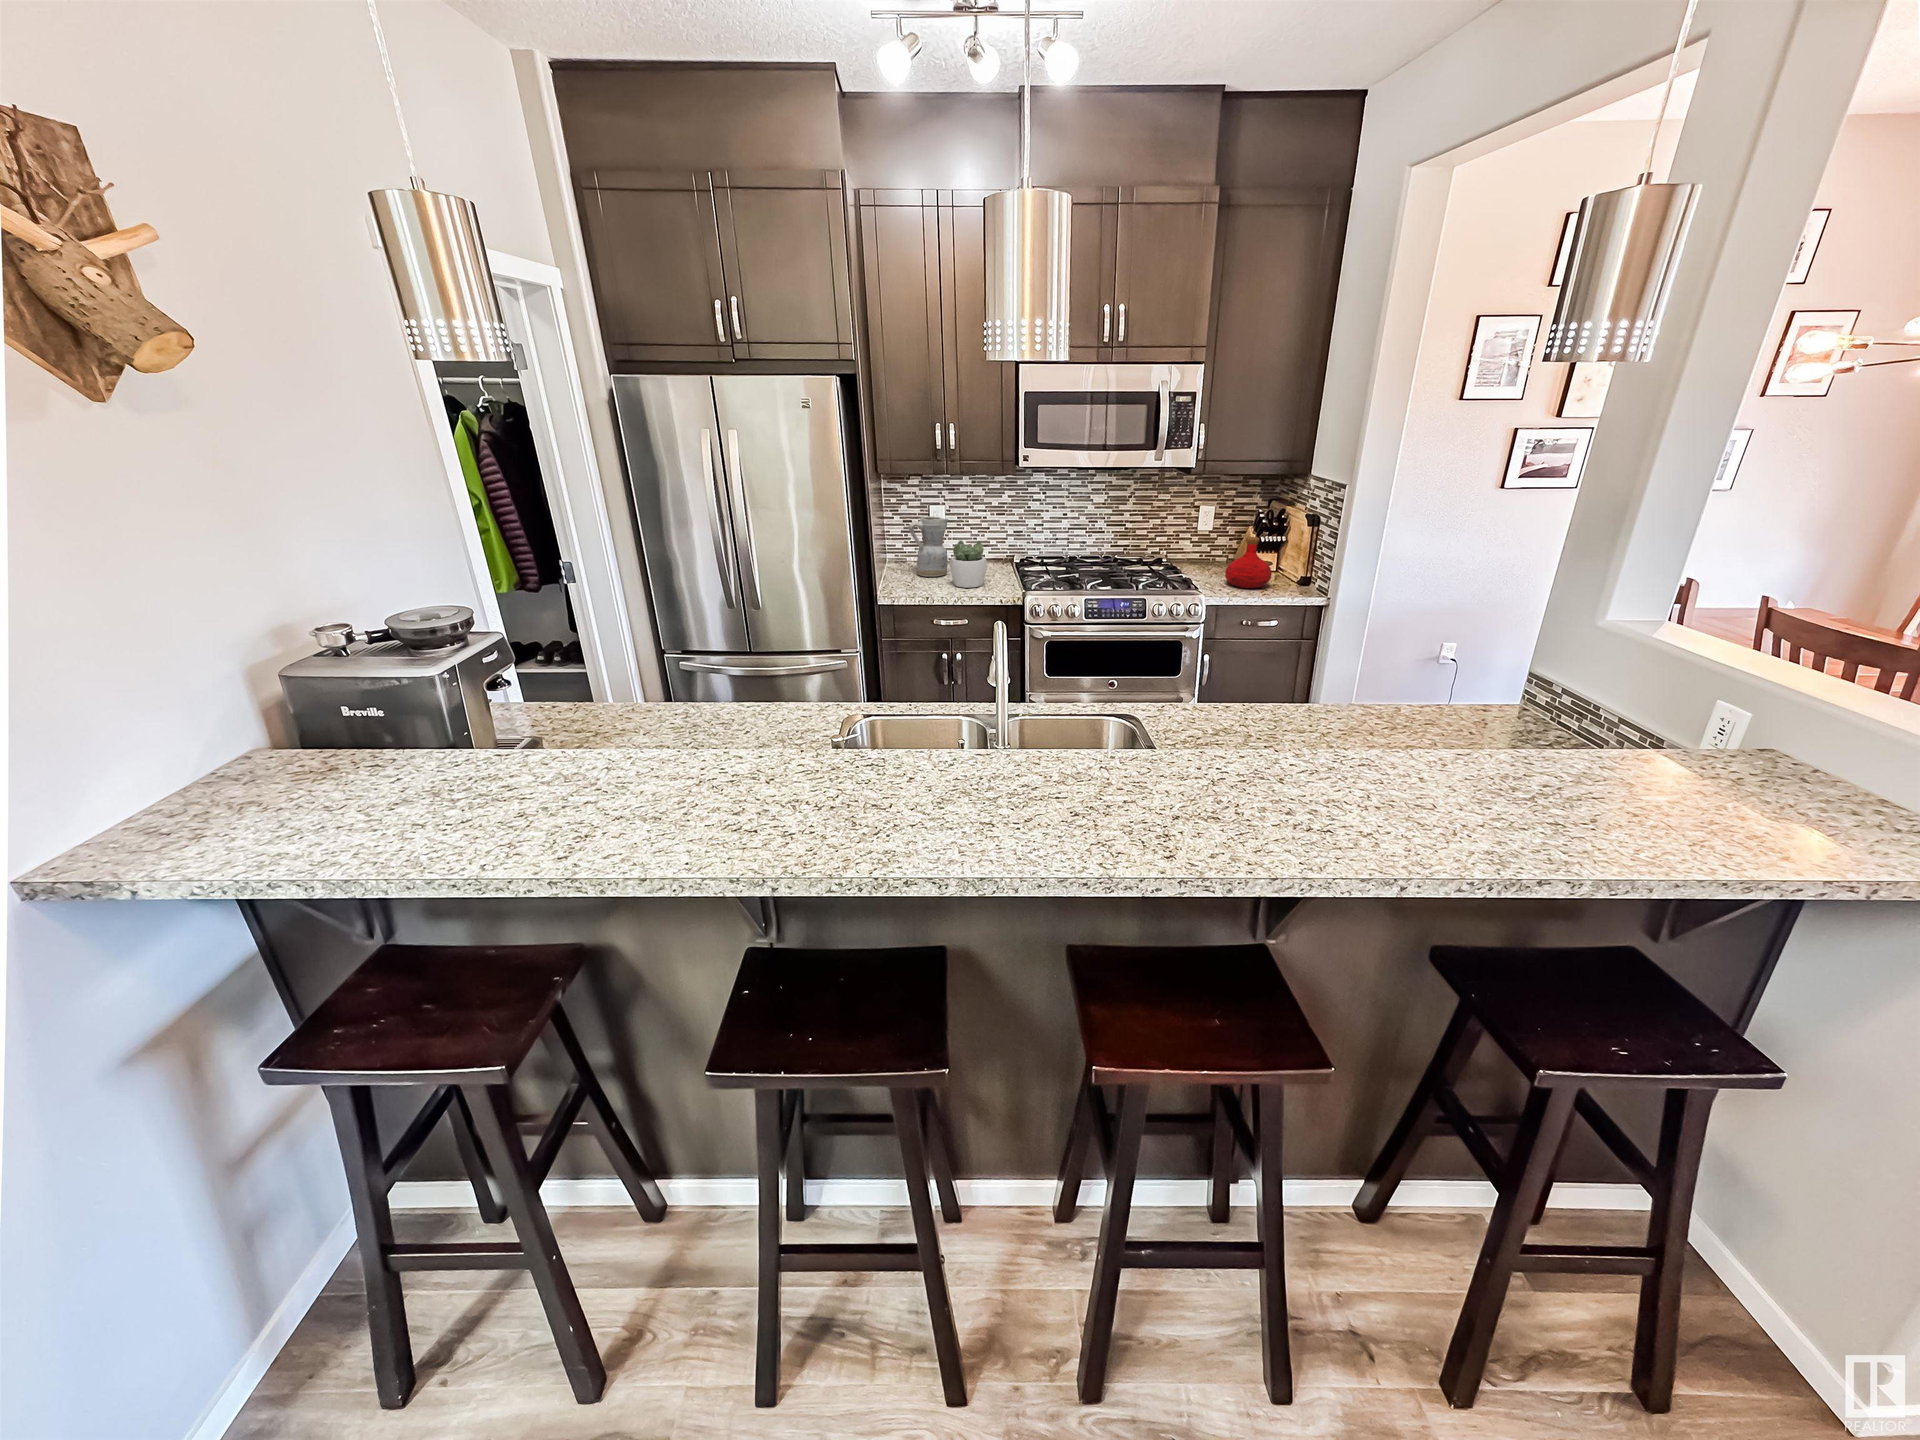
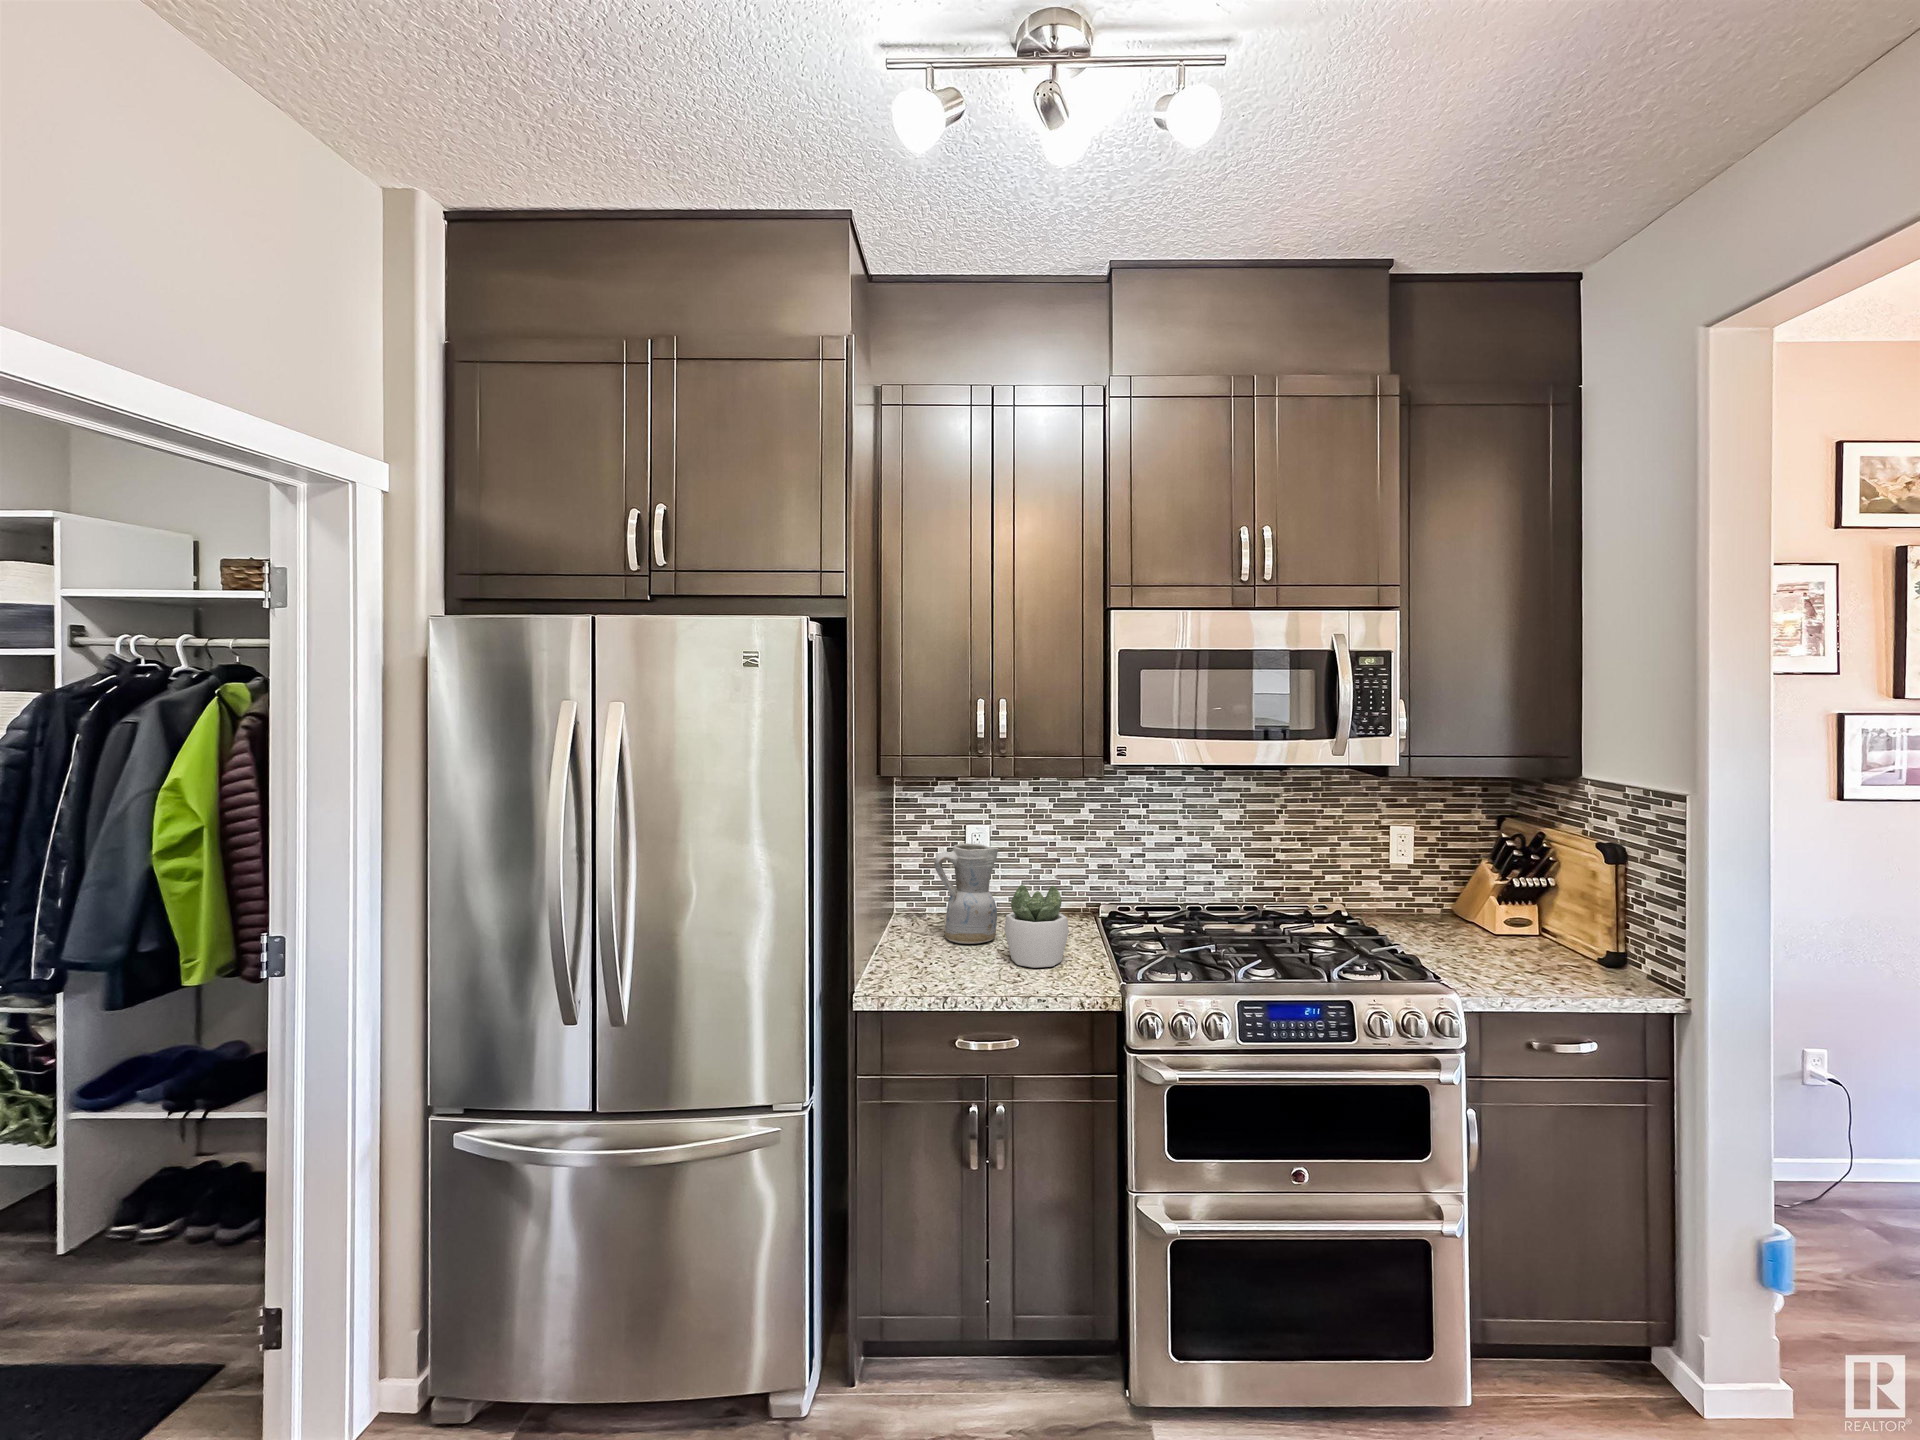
bottle: present [1225,537,1272,588] -> none [1477,881,1565,971]

